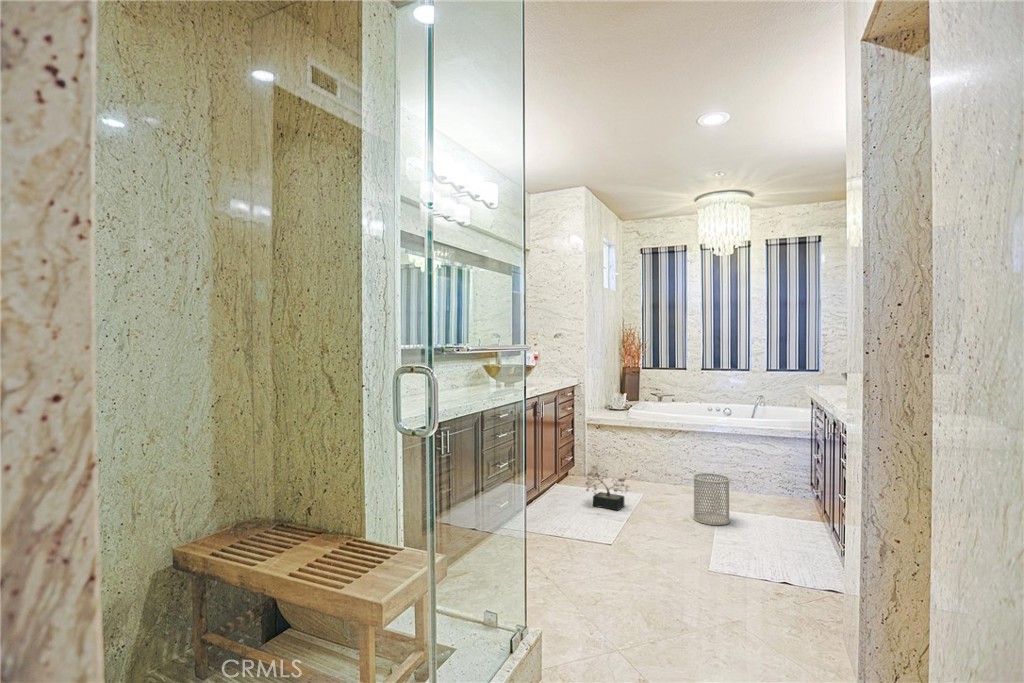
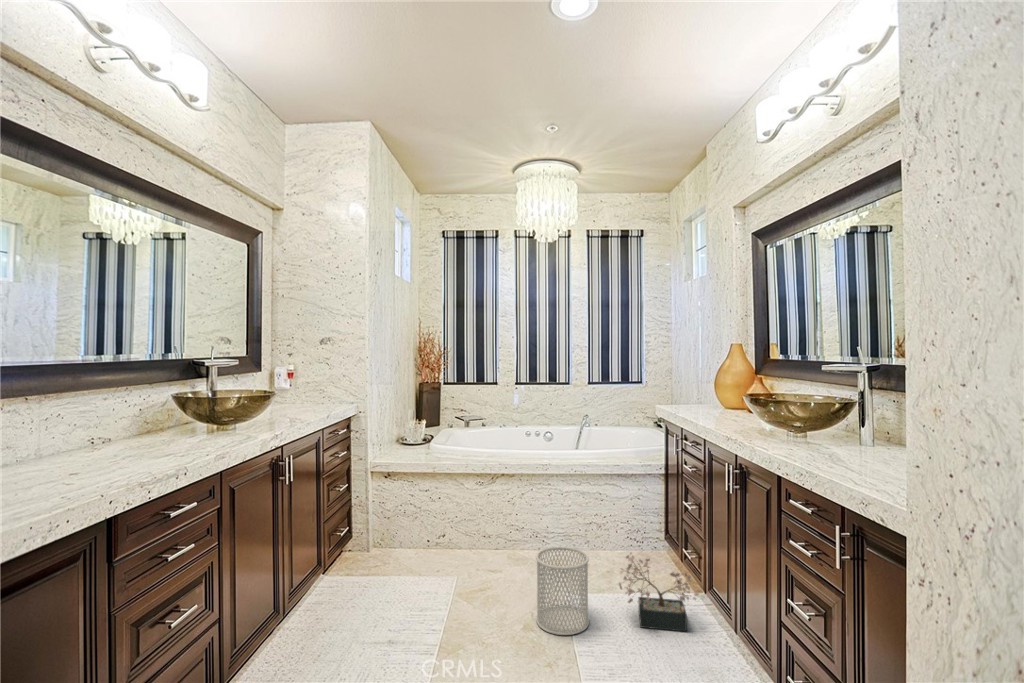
decorative plant: present [586,466,628,510] -> present [619,553,699,631]

